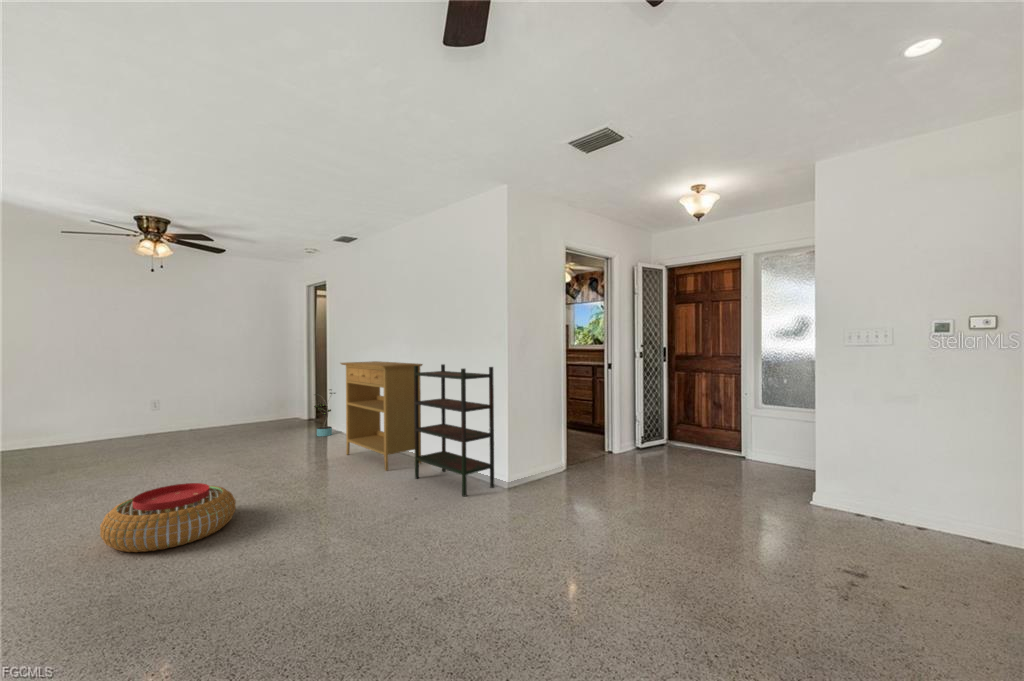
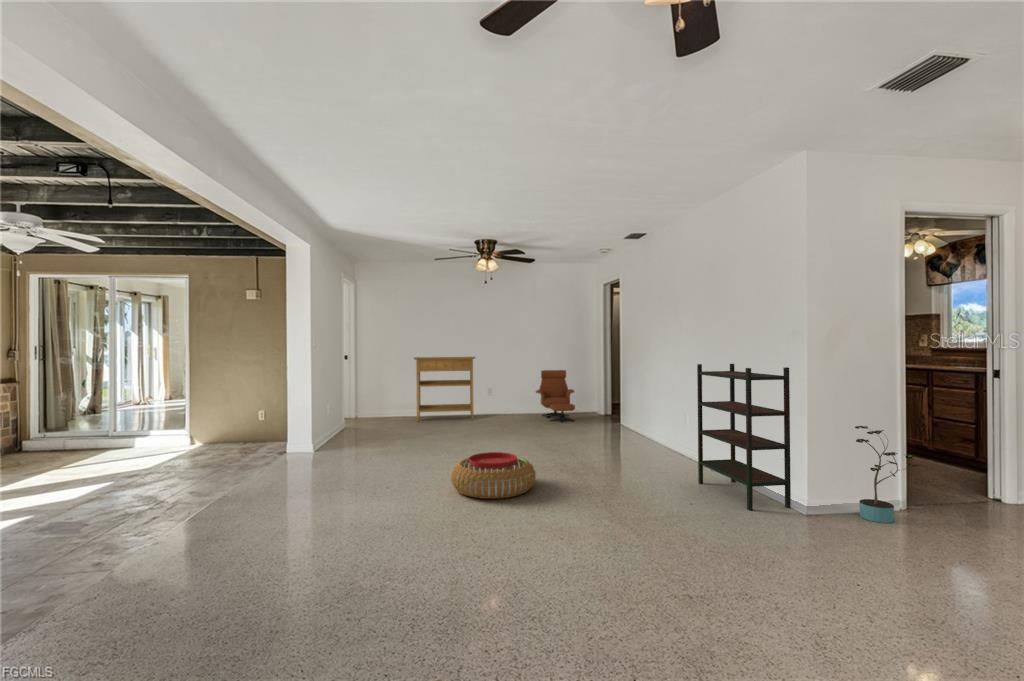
console table: present [341,361,422,471] -> present [414,357,476,421]
lounge chair: none [222,375,273,433] -> present [536,370,575,422]
potted plant: present [314,389,335,436] -> present [855,426,915,523]

